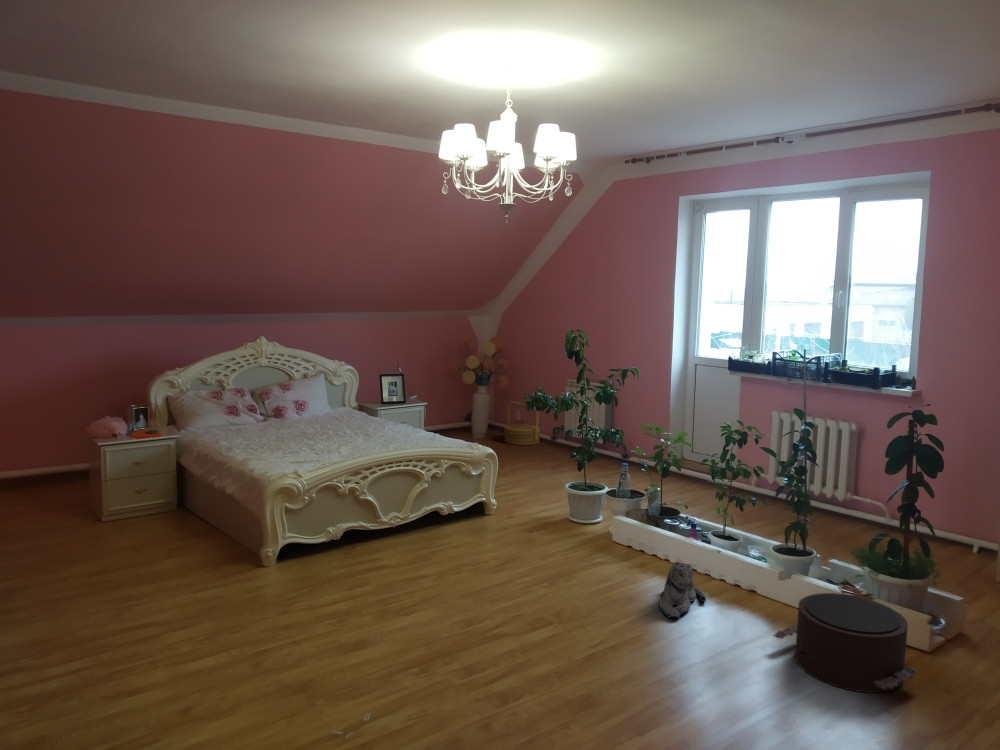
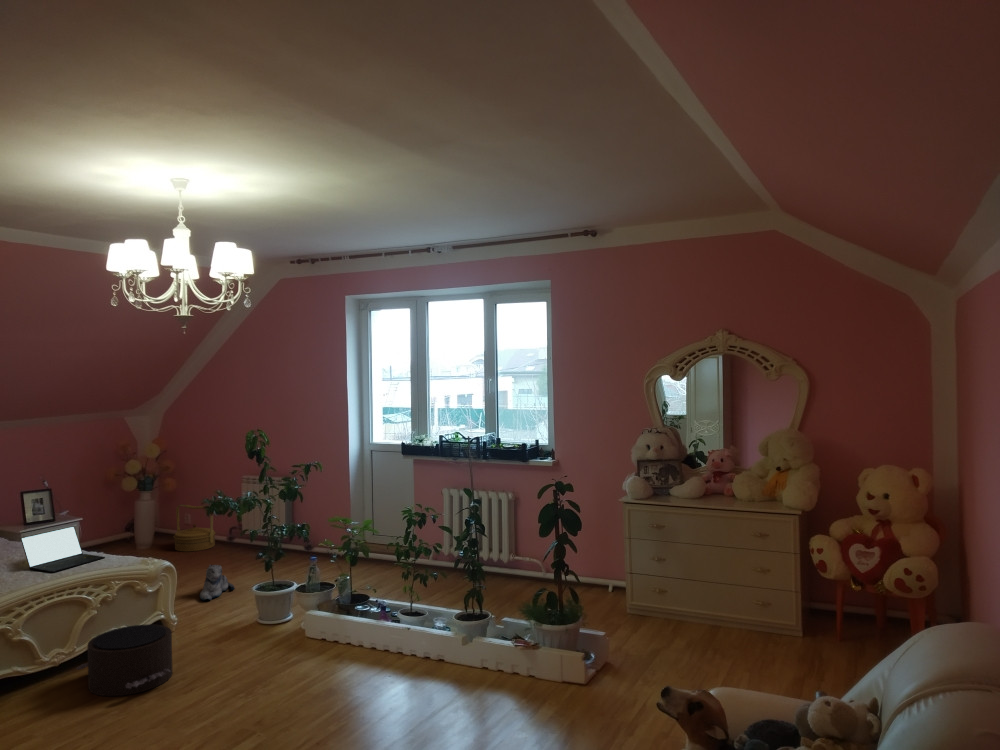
laptop: none [374,407,439,445] -> present [21,526,105,572]
plush toy: present [659,562,706,618] -> present [200,565,234,600]
pouf: present [774,593,918,693] -> present [76,624,173,696]

